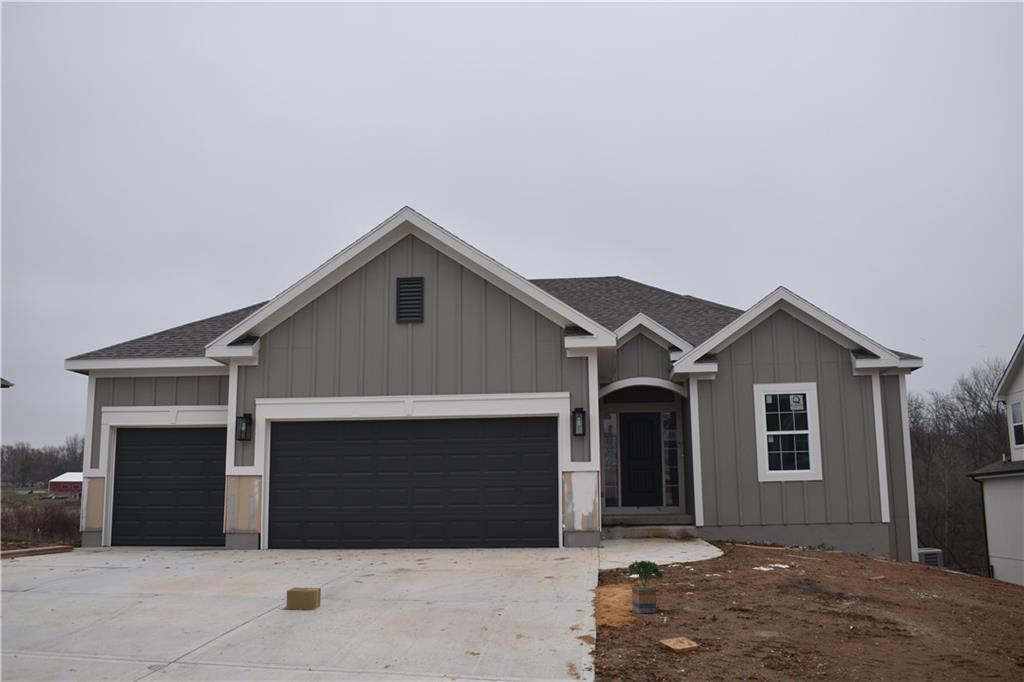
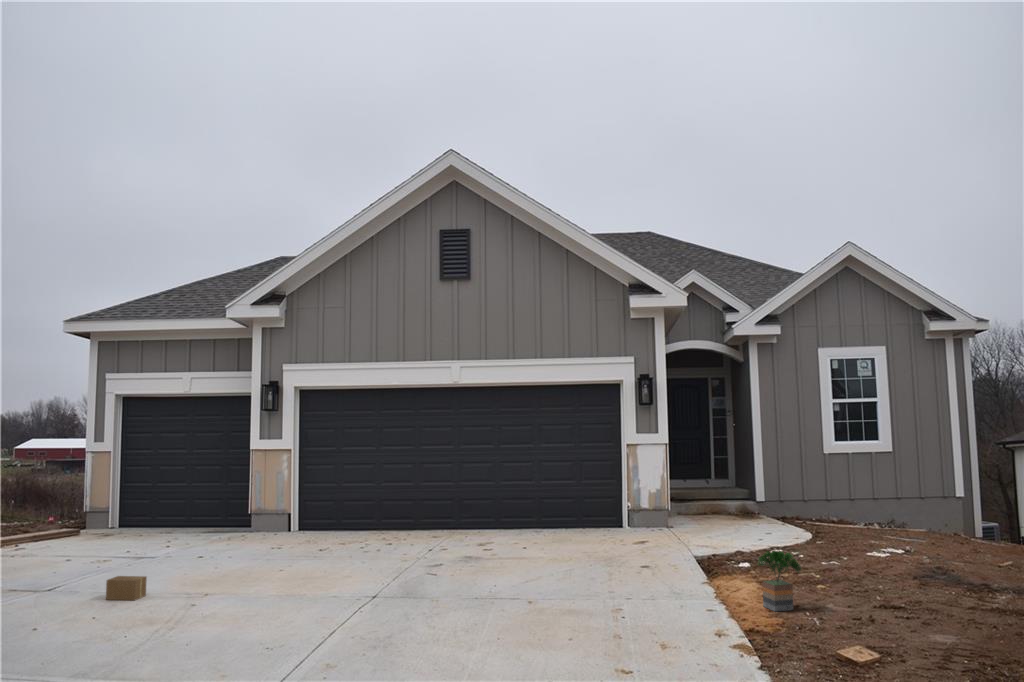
cardboard box: present [286,588,321,610] -> present [106,576,147,600]

